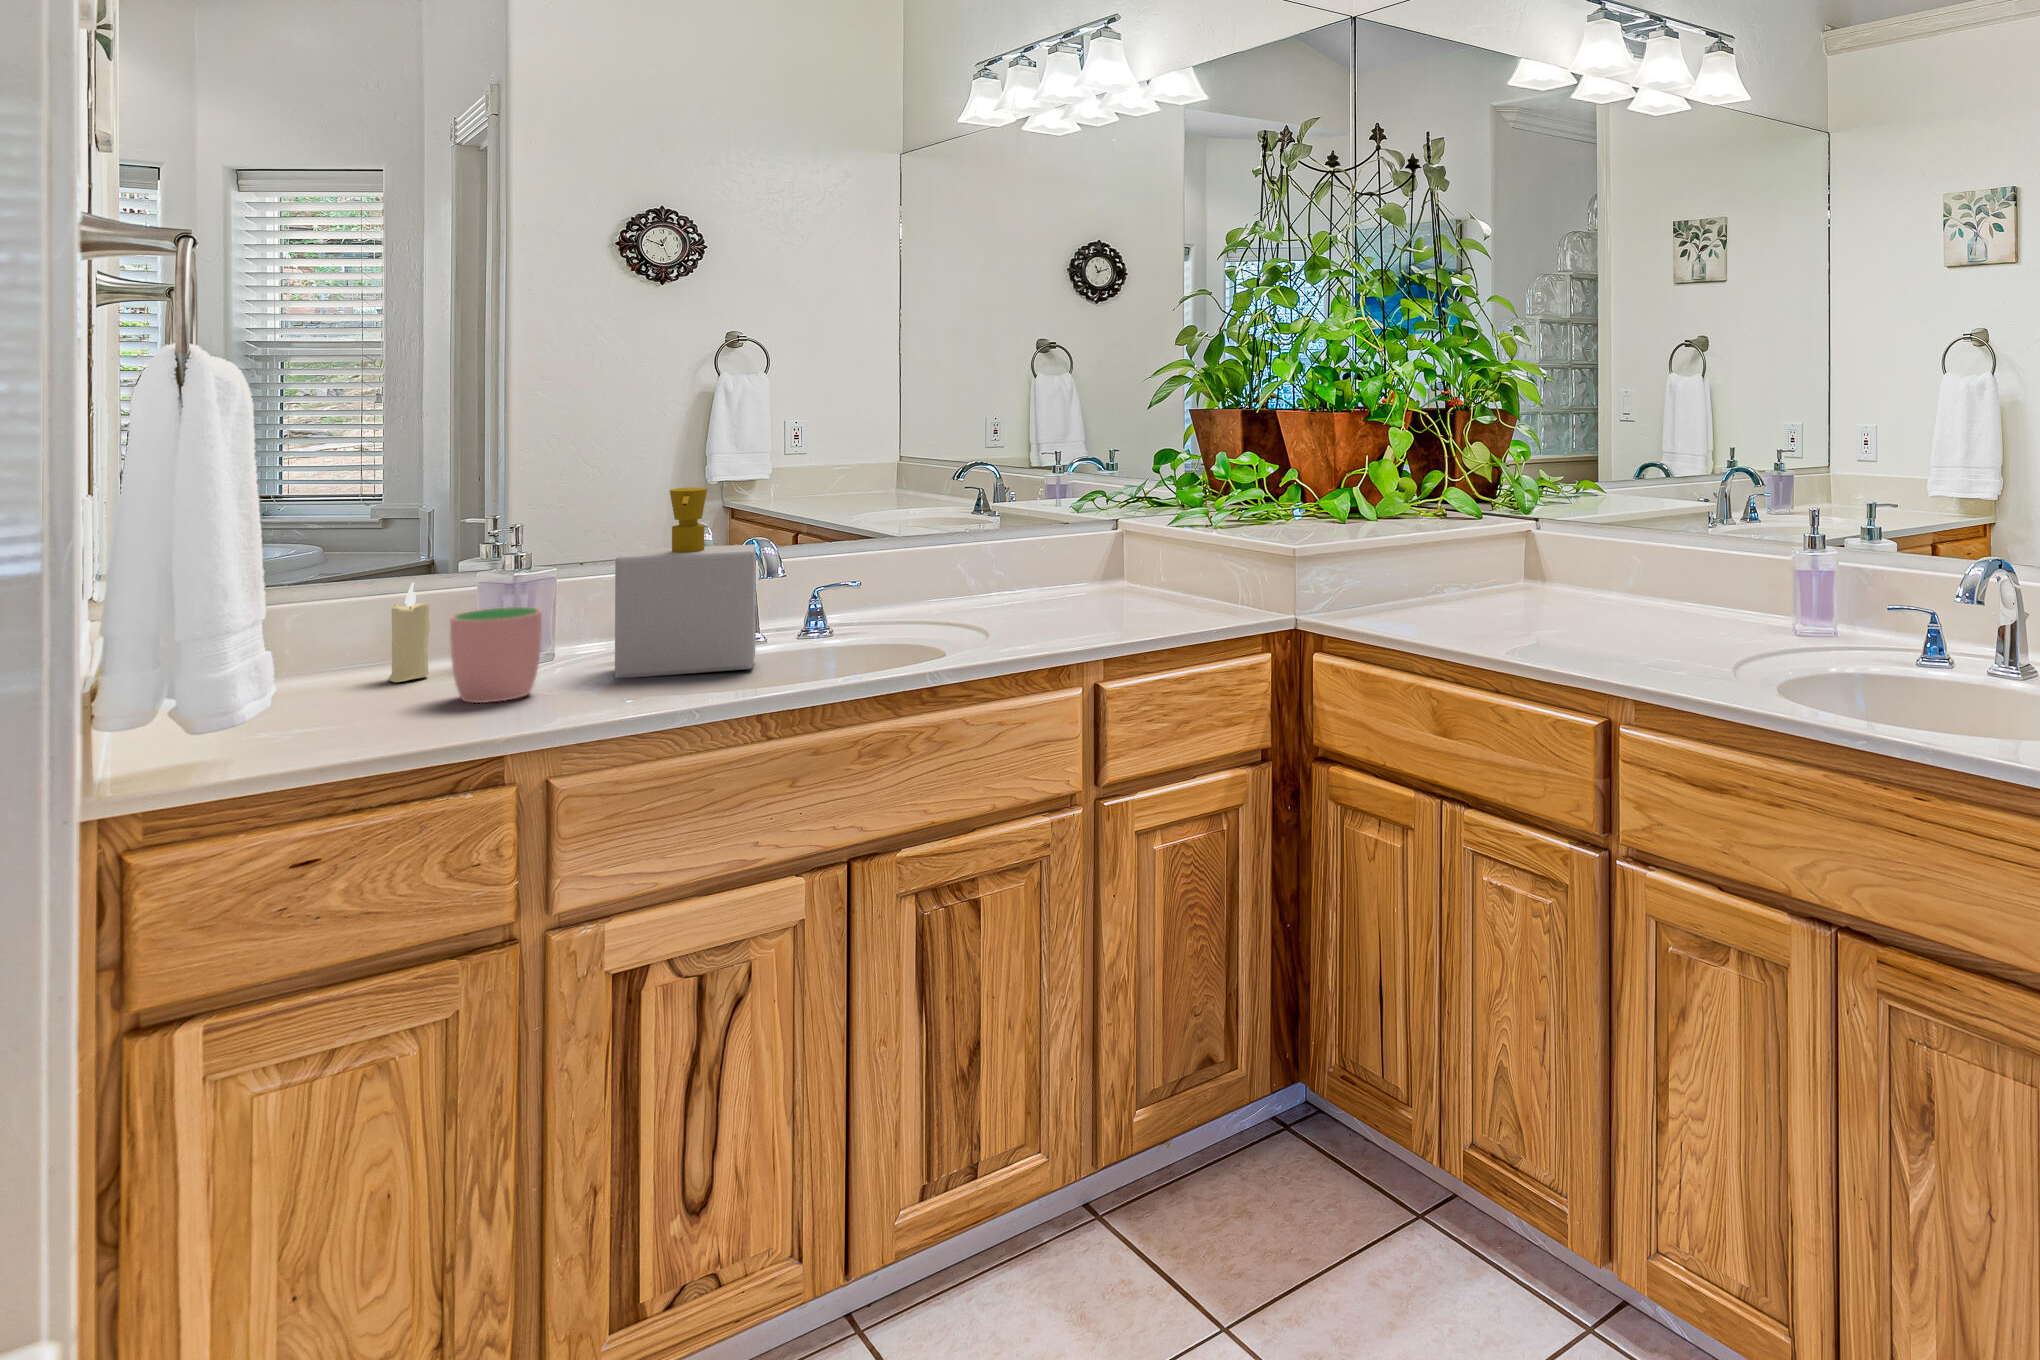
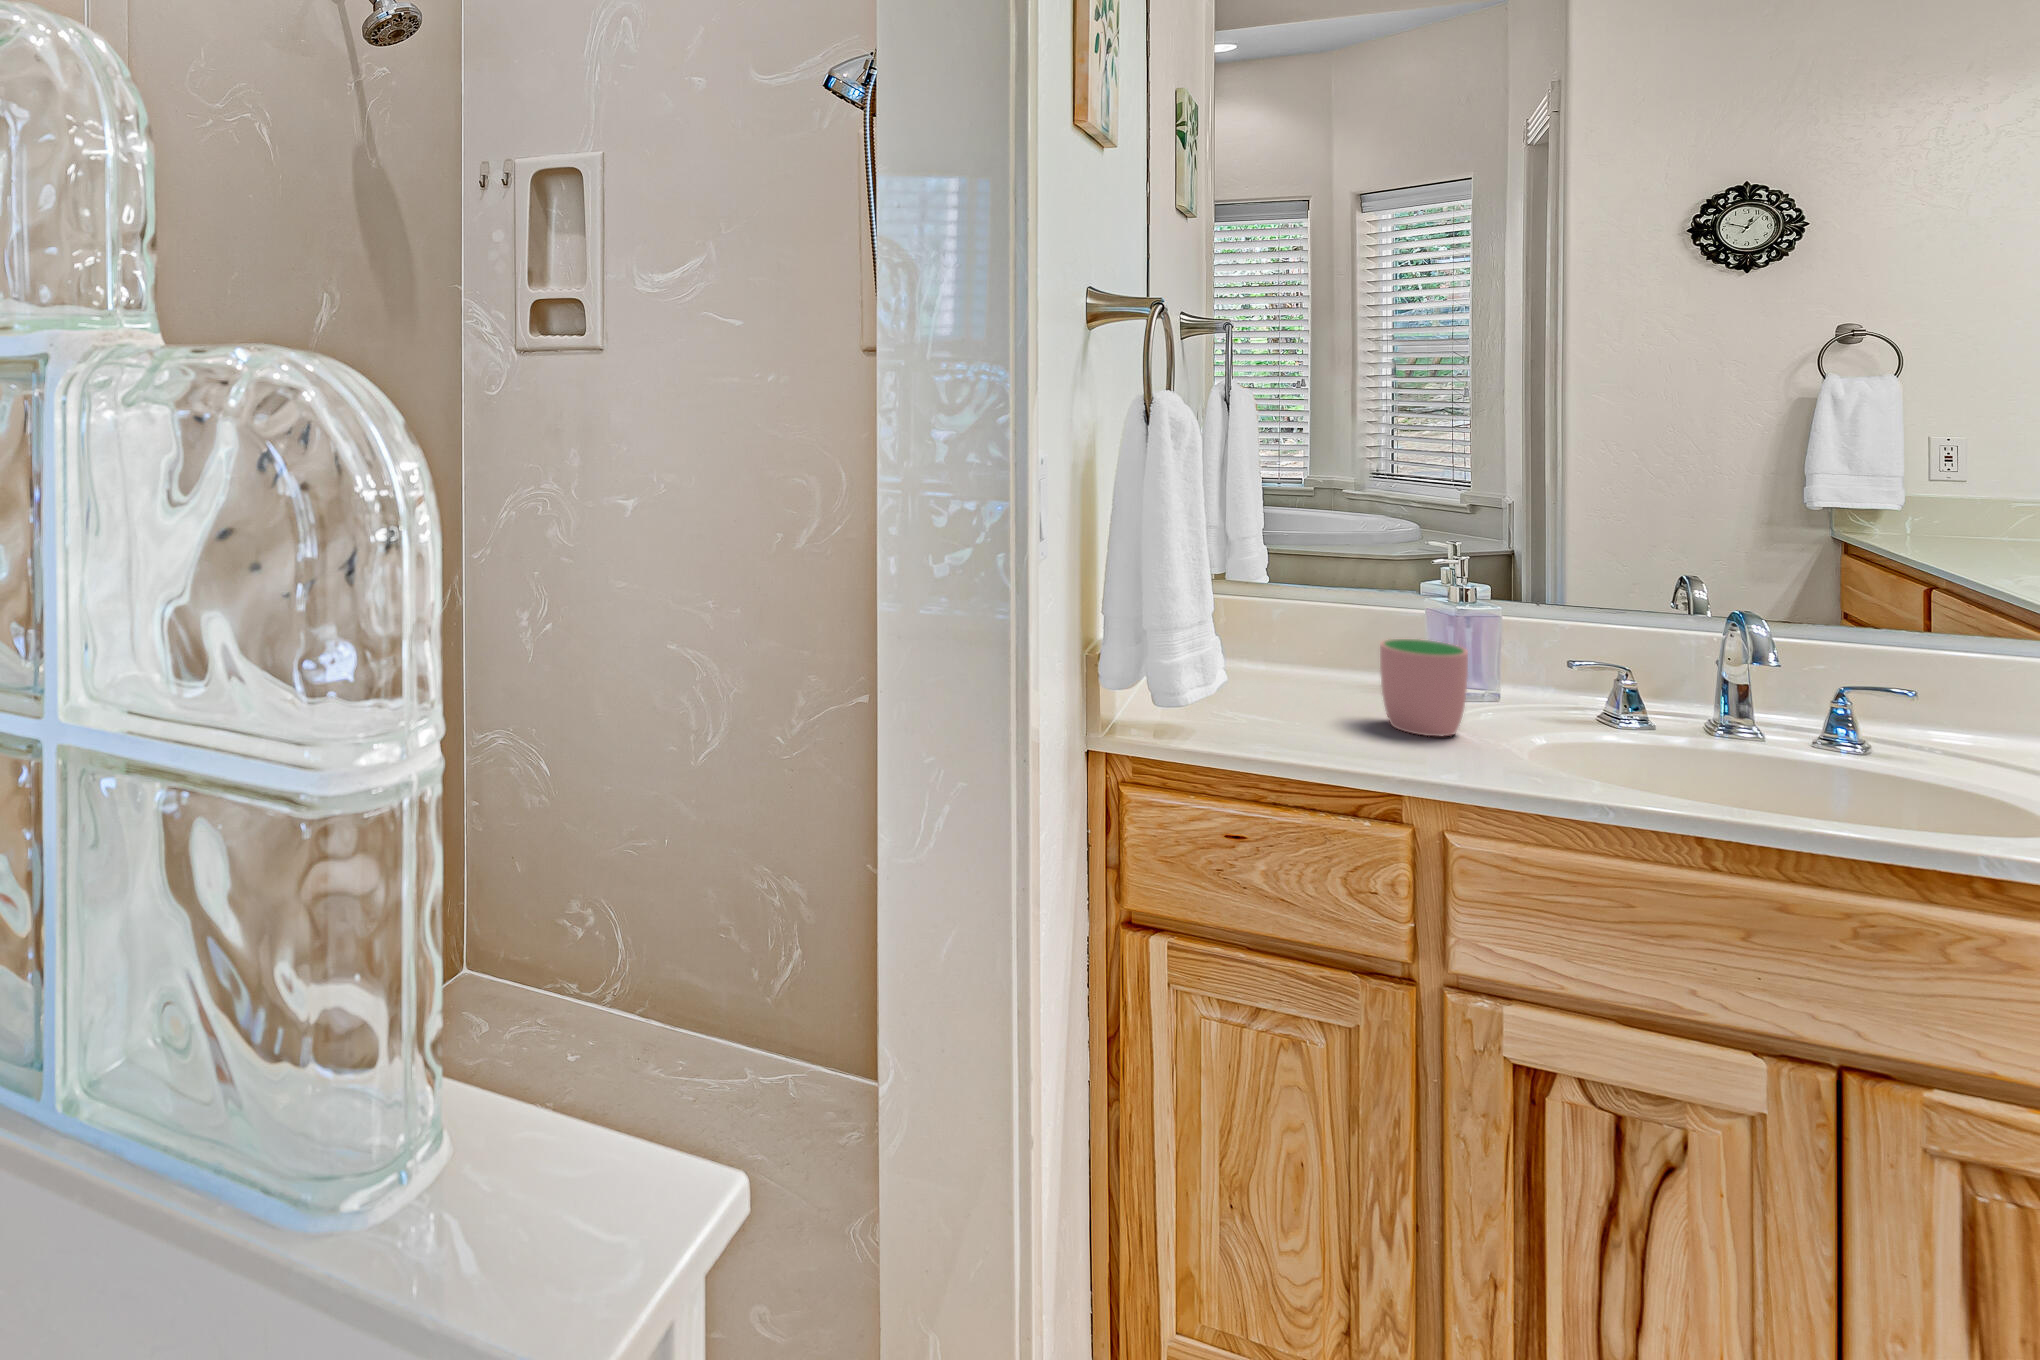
soap bottle: present [615,487,756,678] -> none [1553,541,1738,770]
candle: present [388,582,430,682] -> none [1341,599,1378,690]

